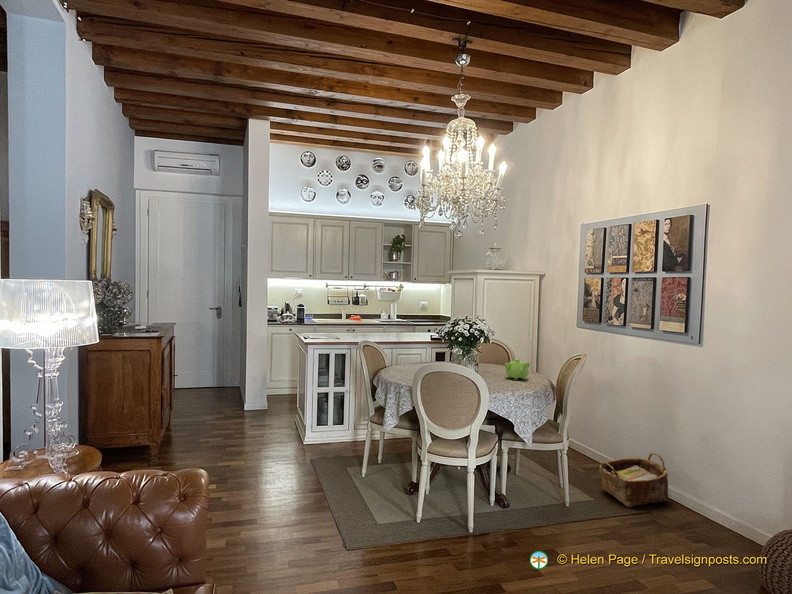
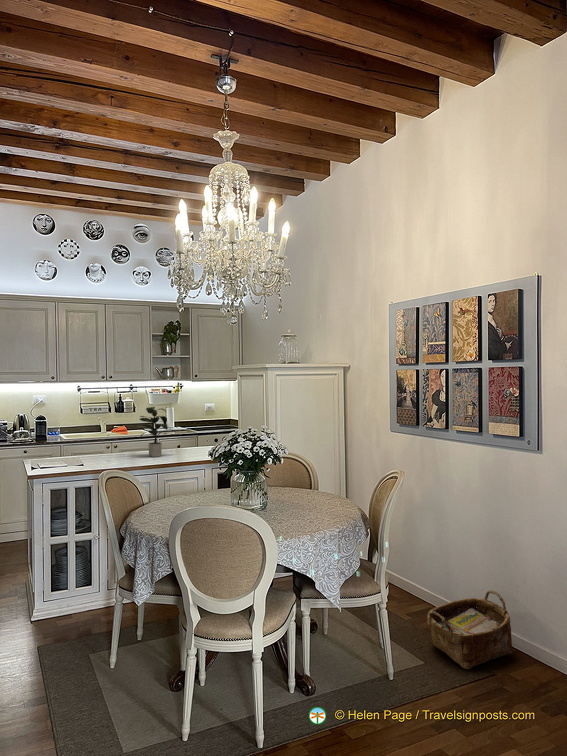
potted plant: none [376,299,410,337] -> present [140,407,175,457]
teapot: present [505,359,530,380] -> none [300,484,333,513]

